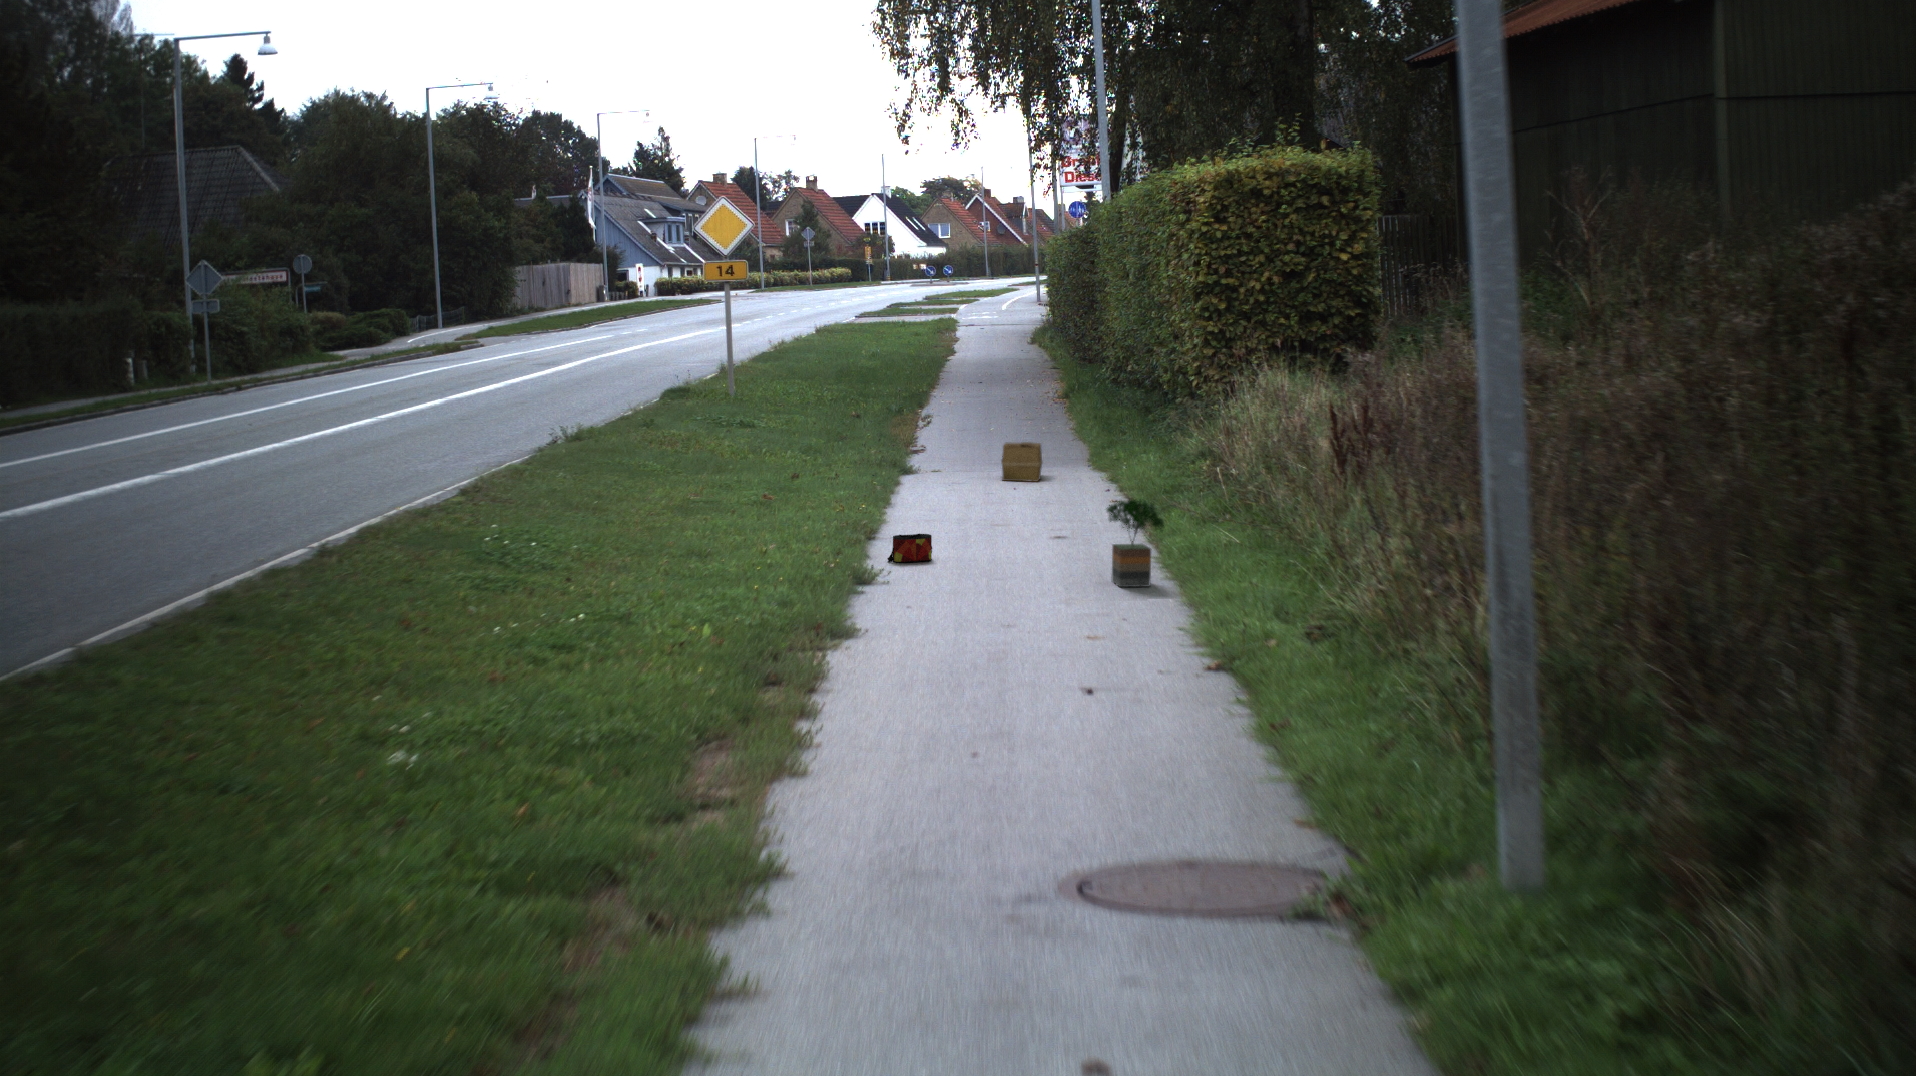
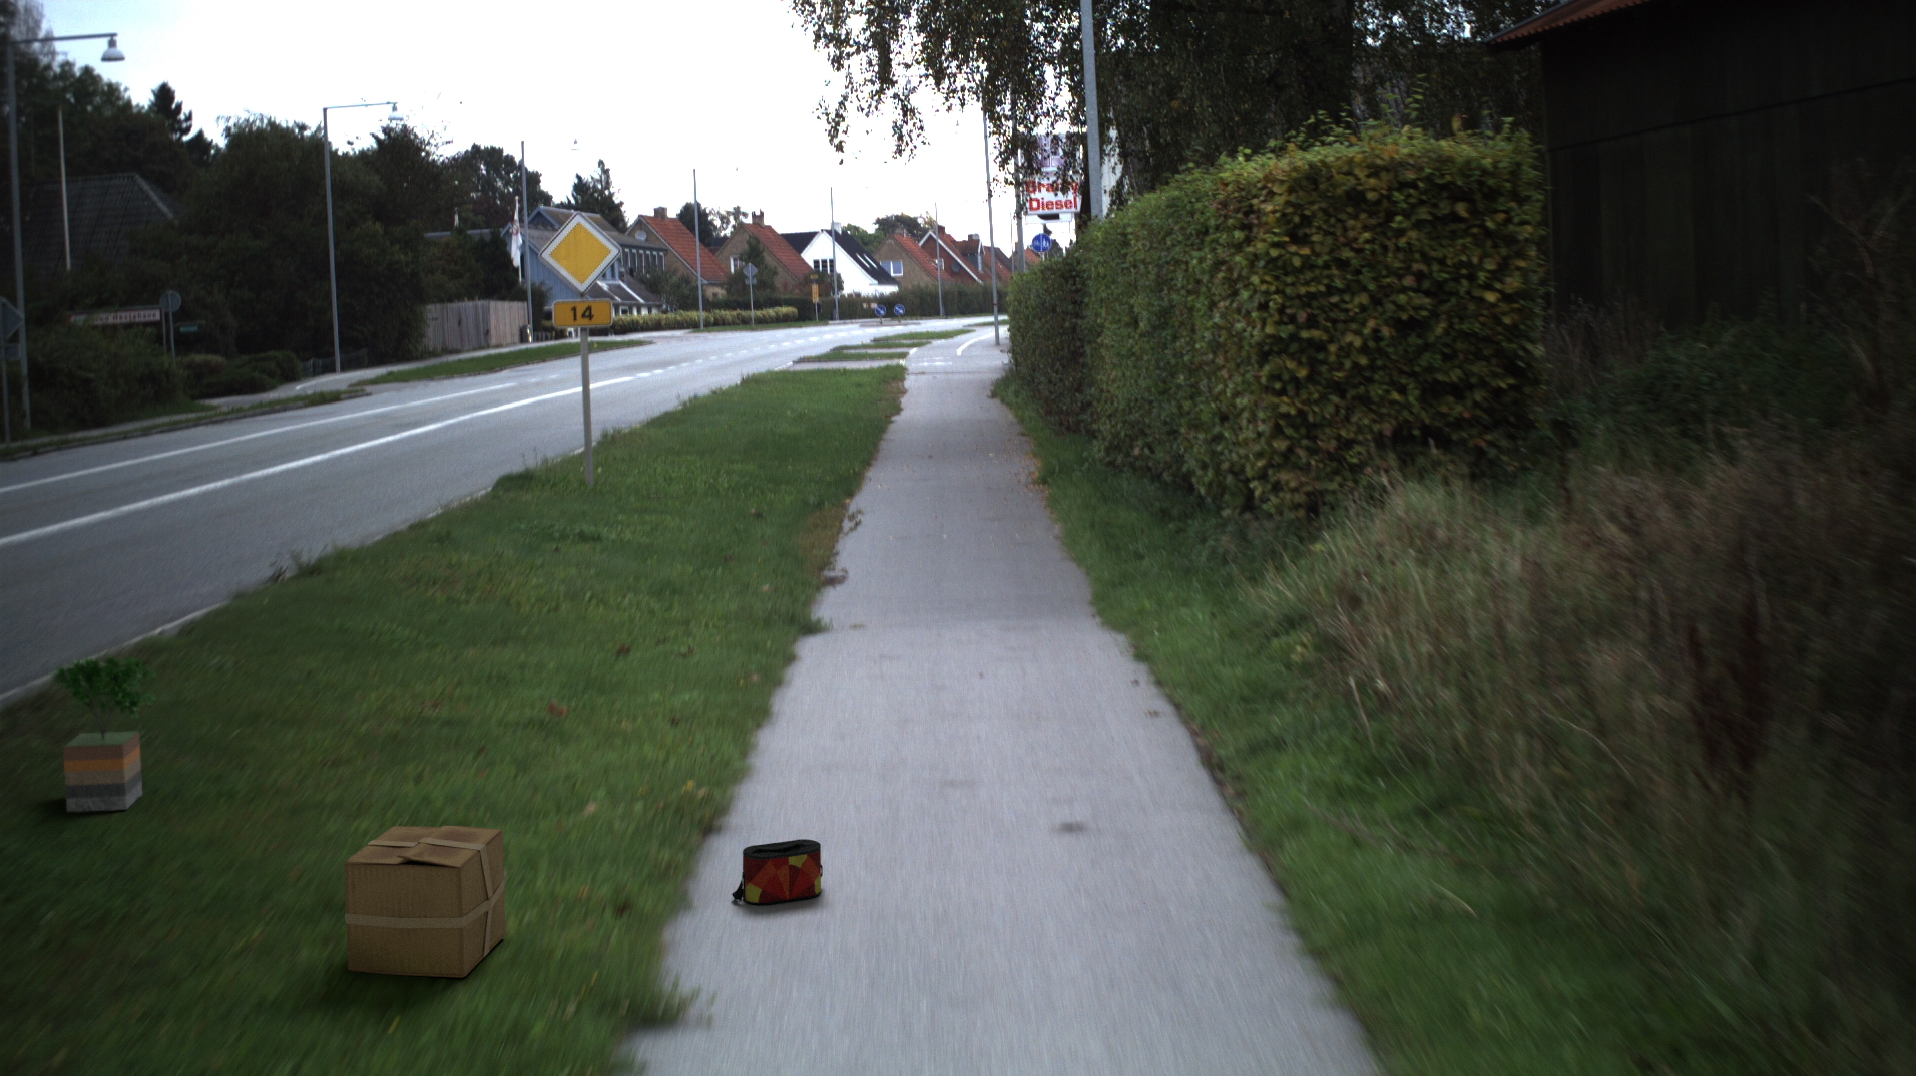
cardboard box: present [1001,442,1043,482] -> present [344,826,505,977]
potted tree: present [1106,500,1164,587] -> present [51,657,155,812]

